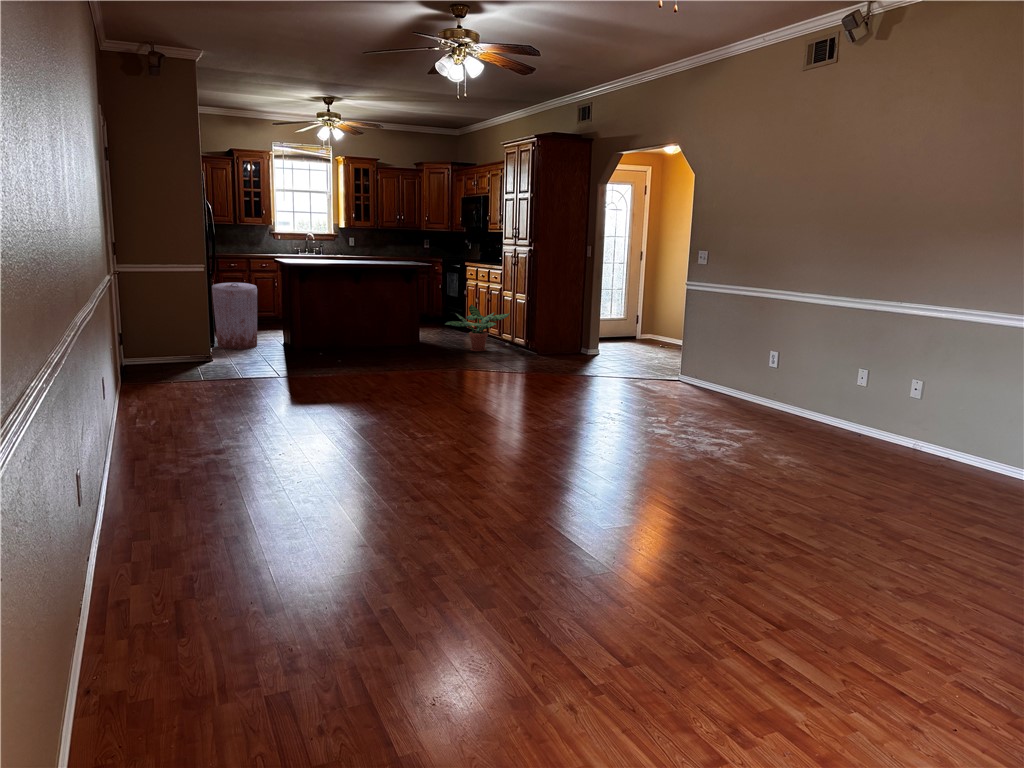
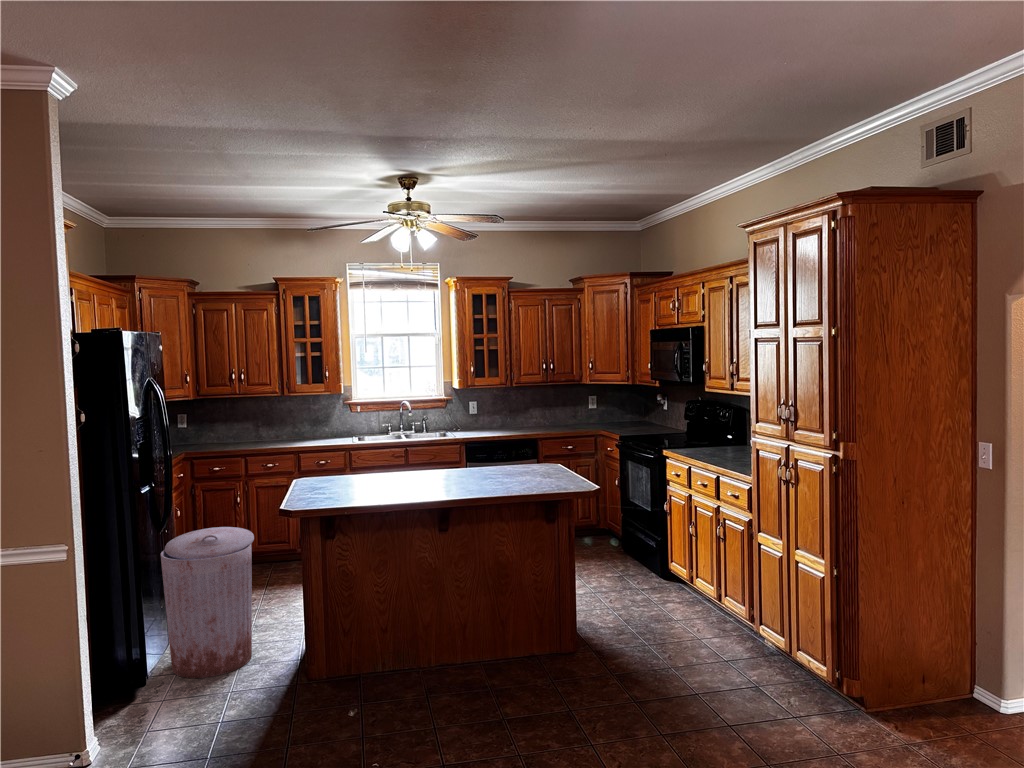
potted plant: present [445,304,510,351] -> none [630,583,782,693]

